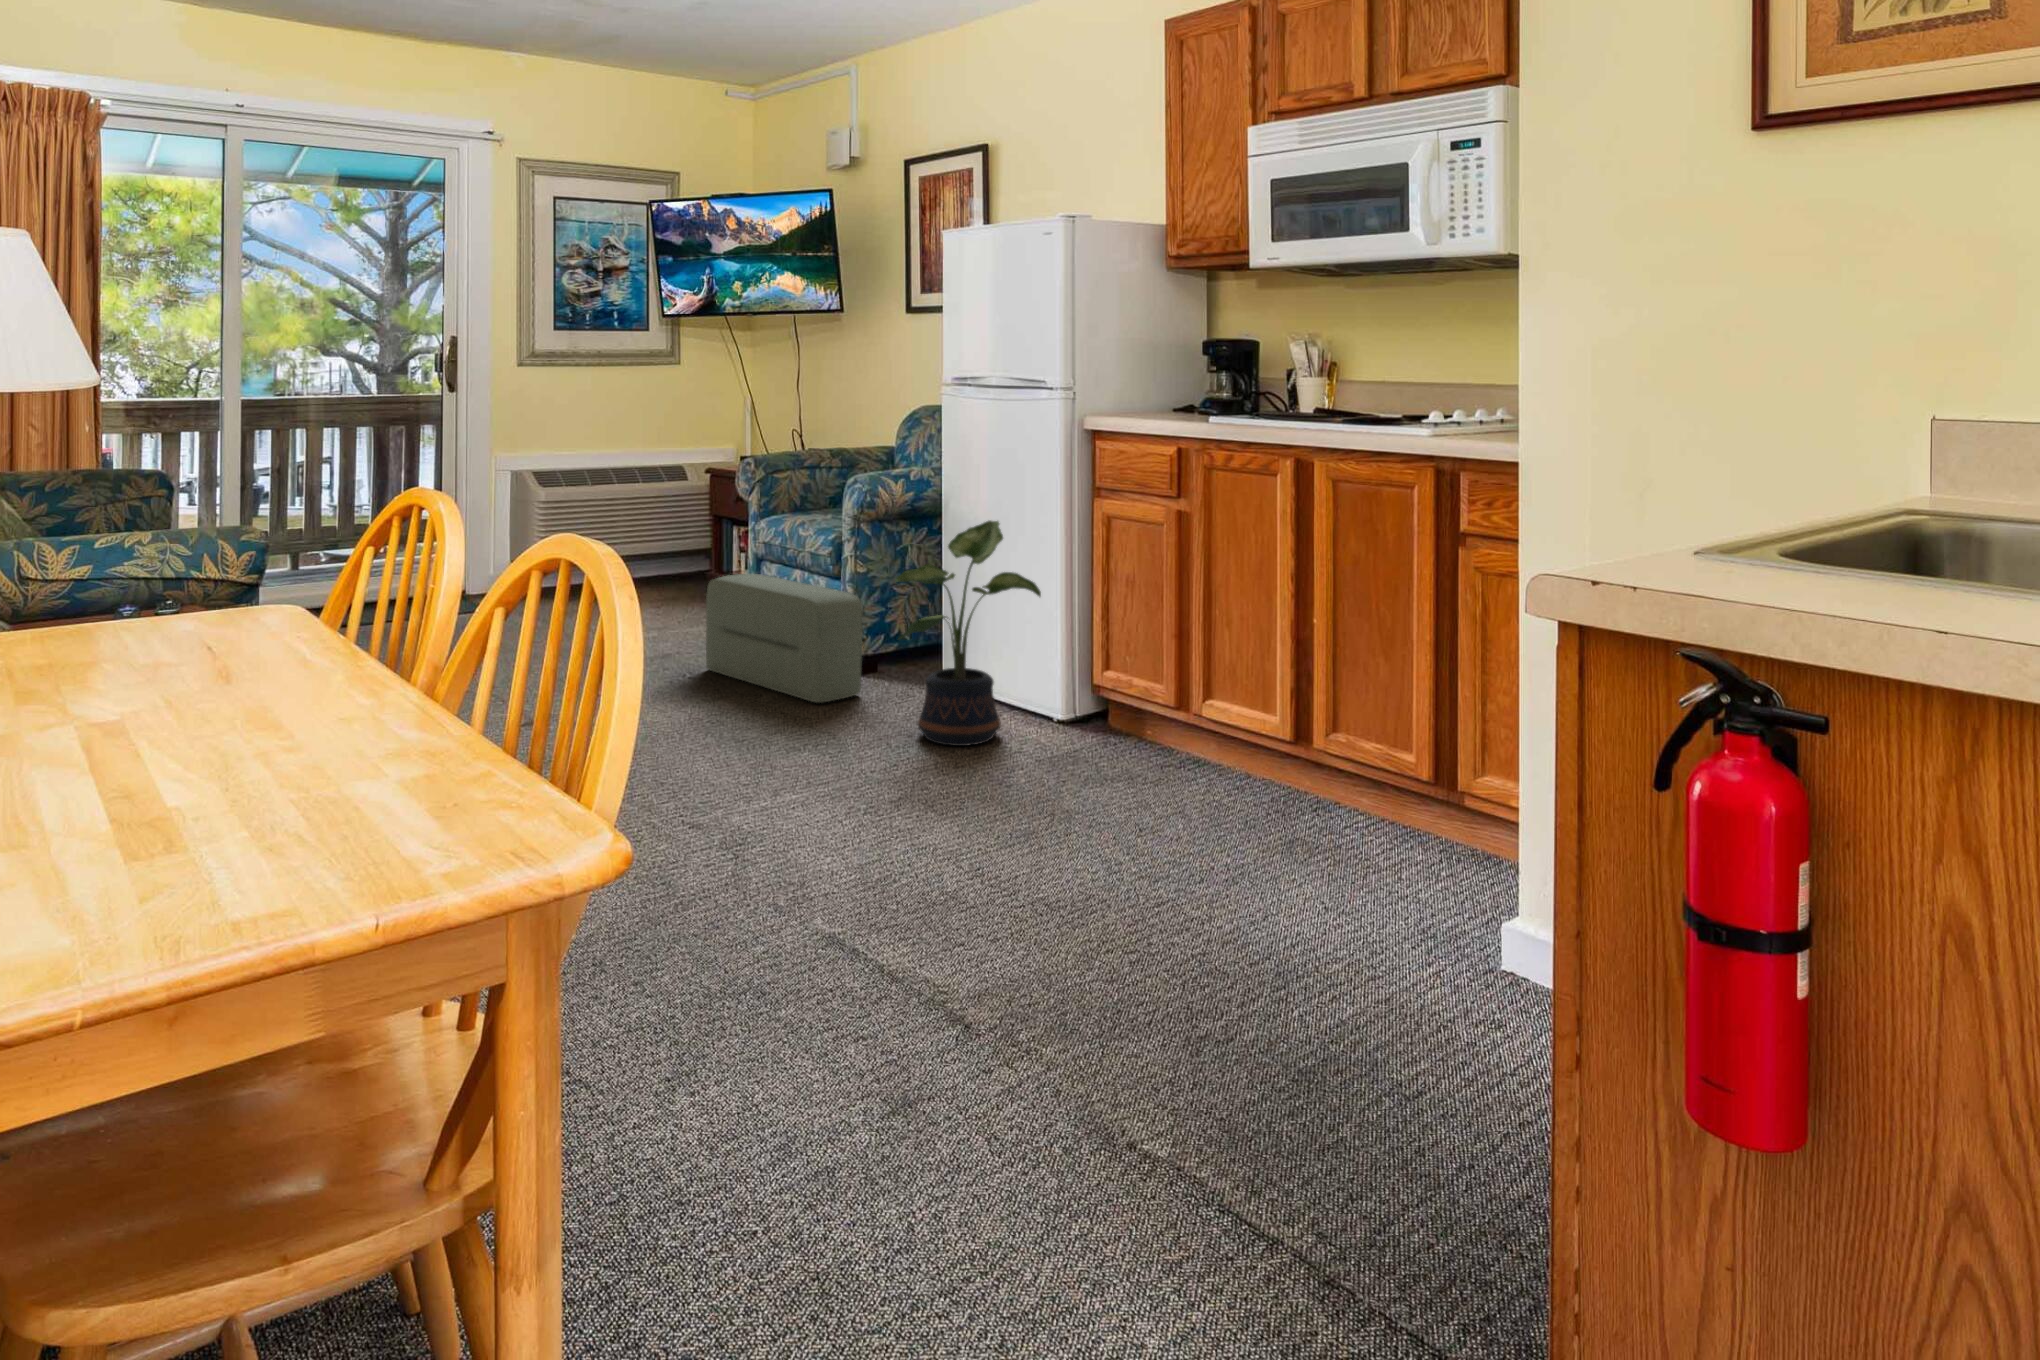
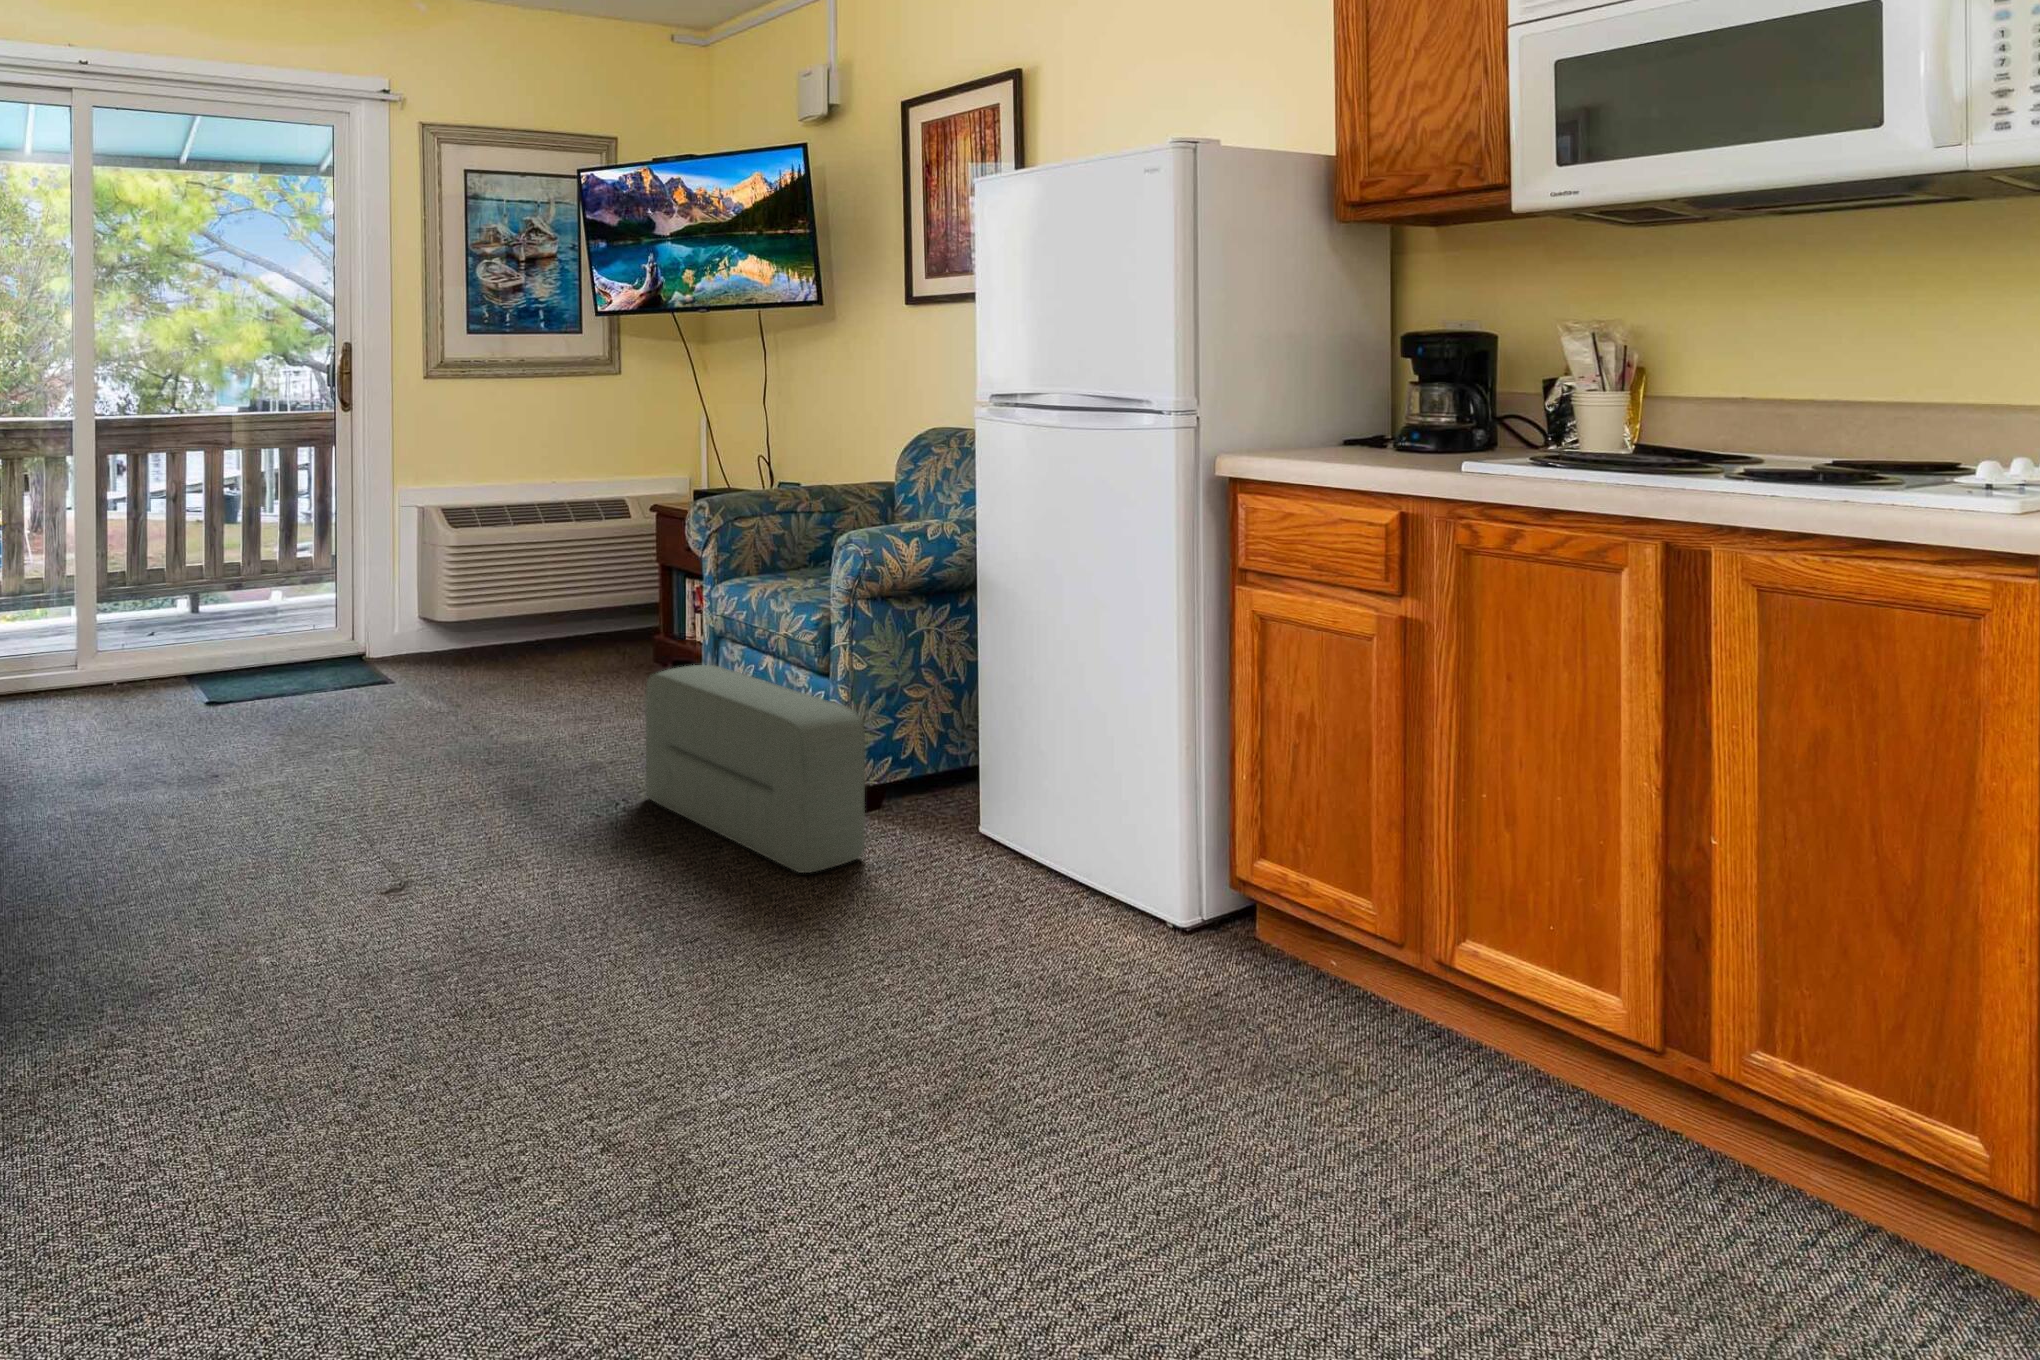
potted plant: present [895,521,1041,746] -> none [925,612,1165,983]

